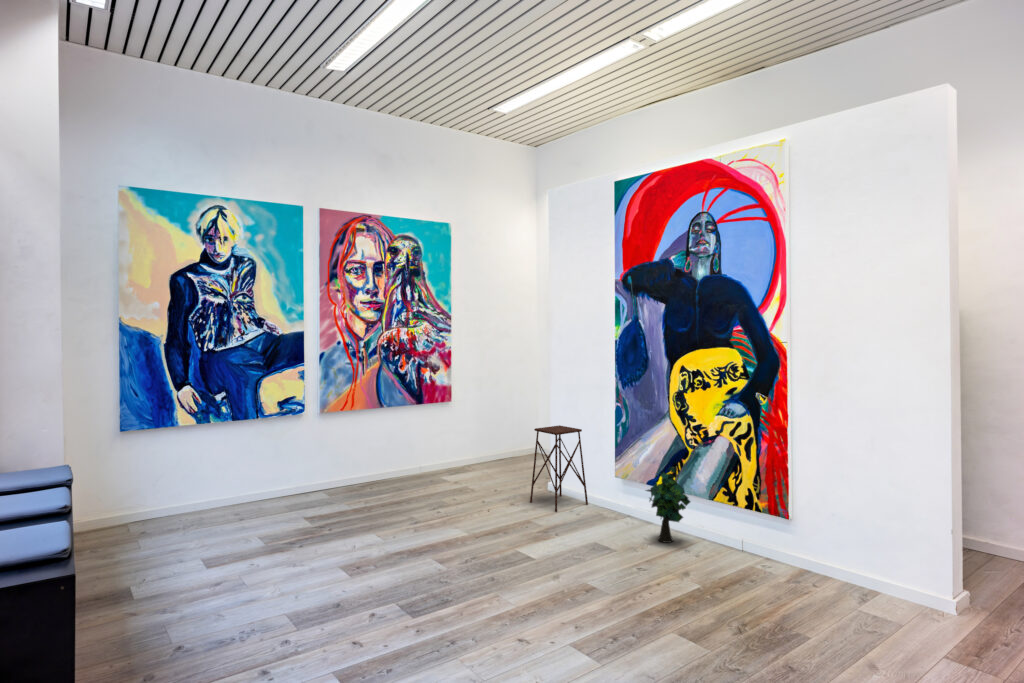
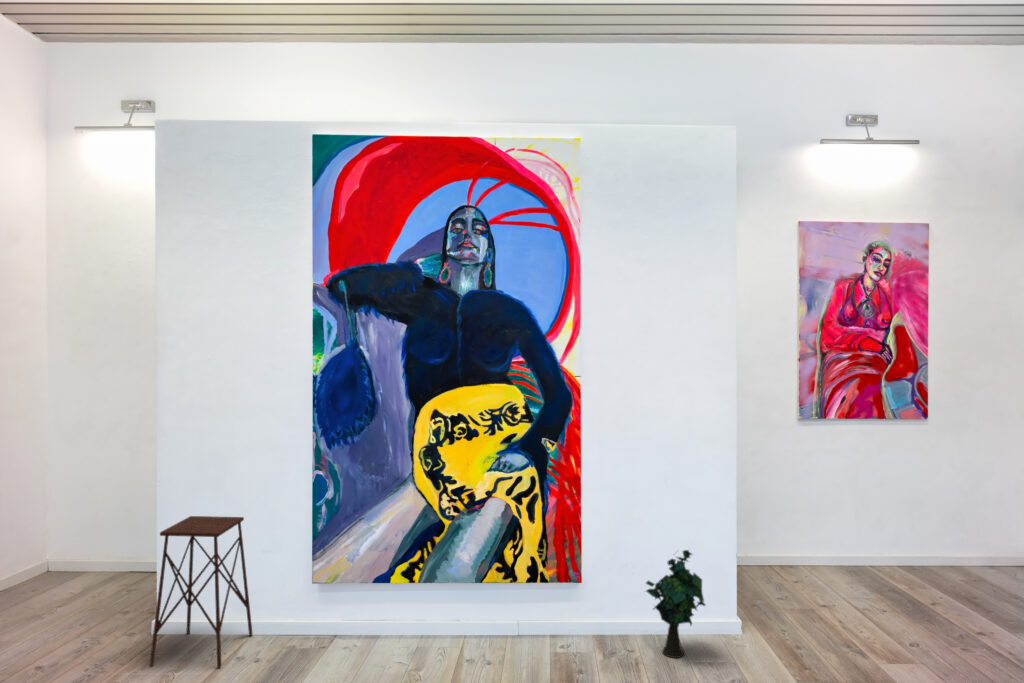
decorative plant: present [646,467,690,543] -> present [646,550,706,658]

